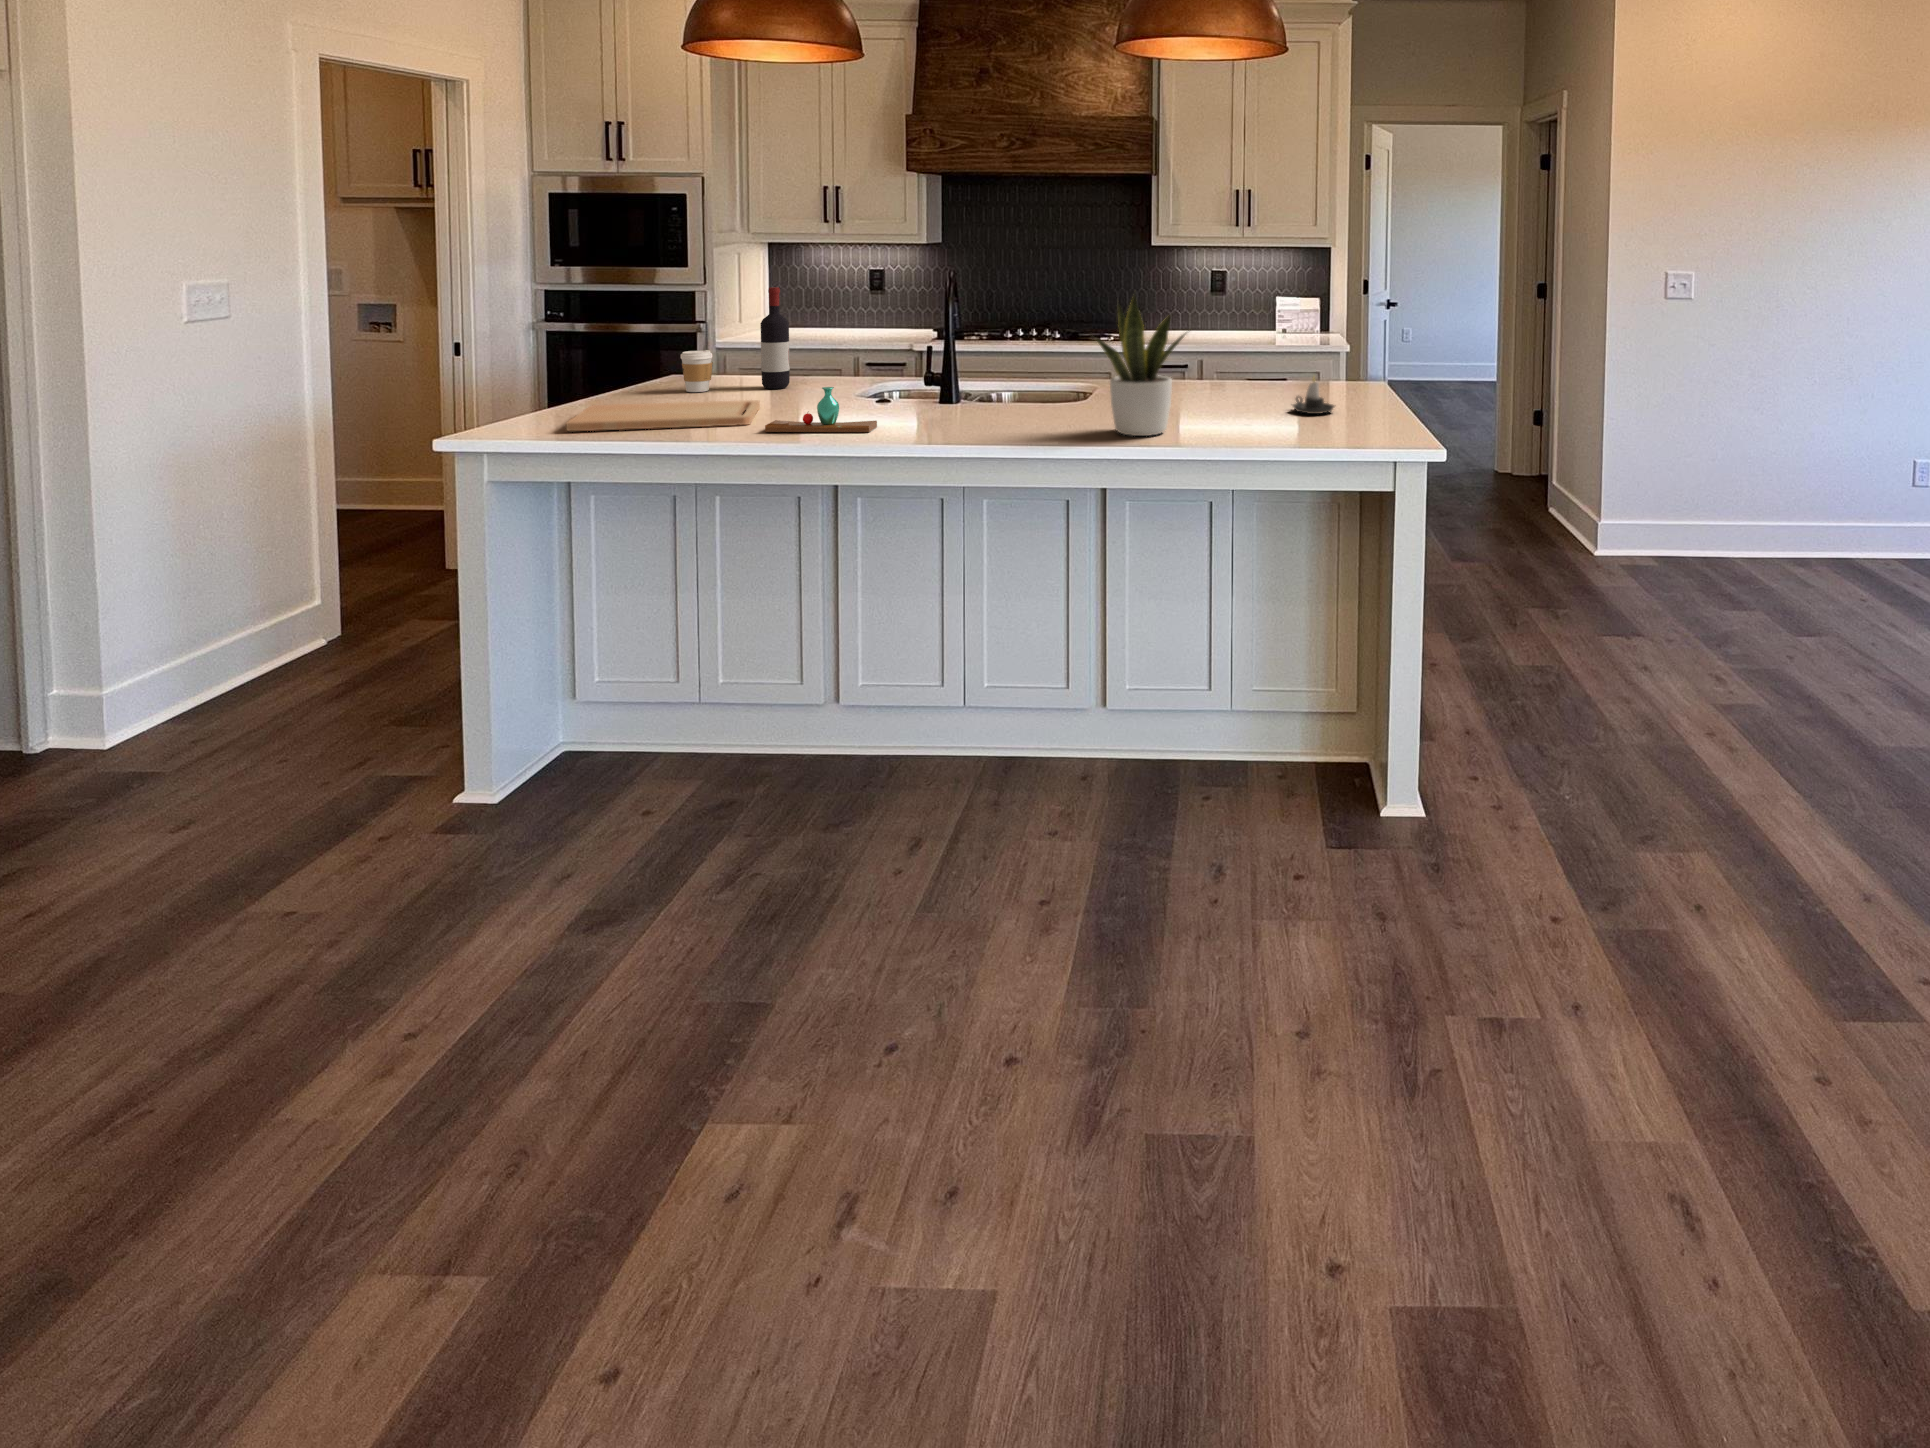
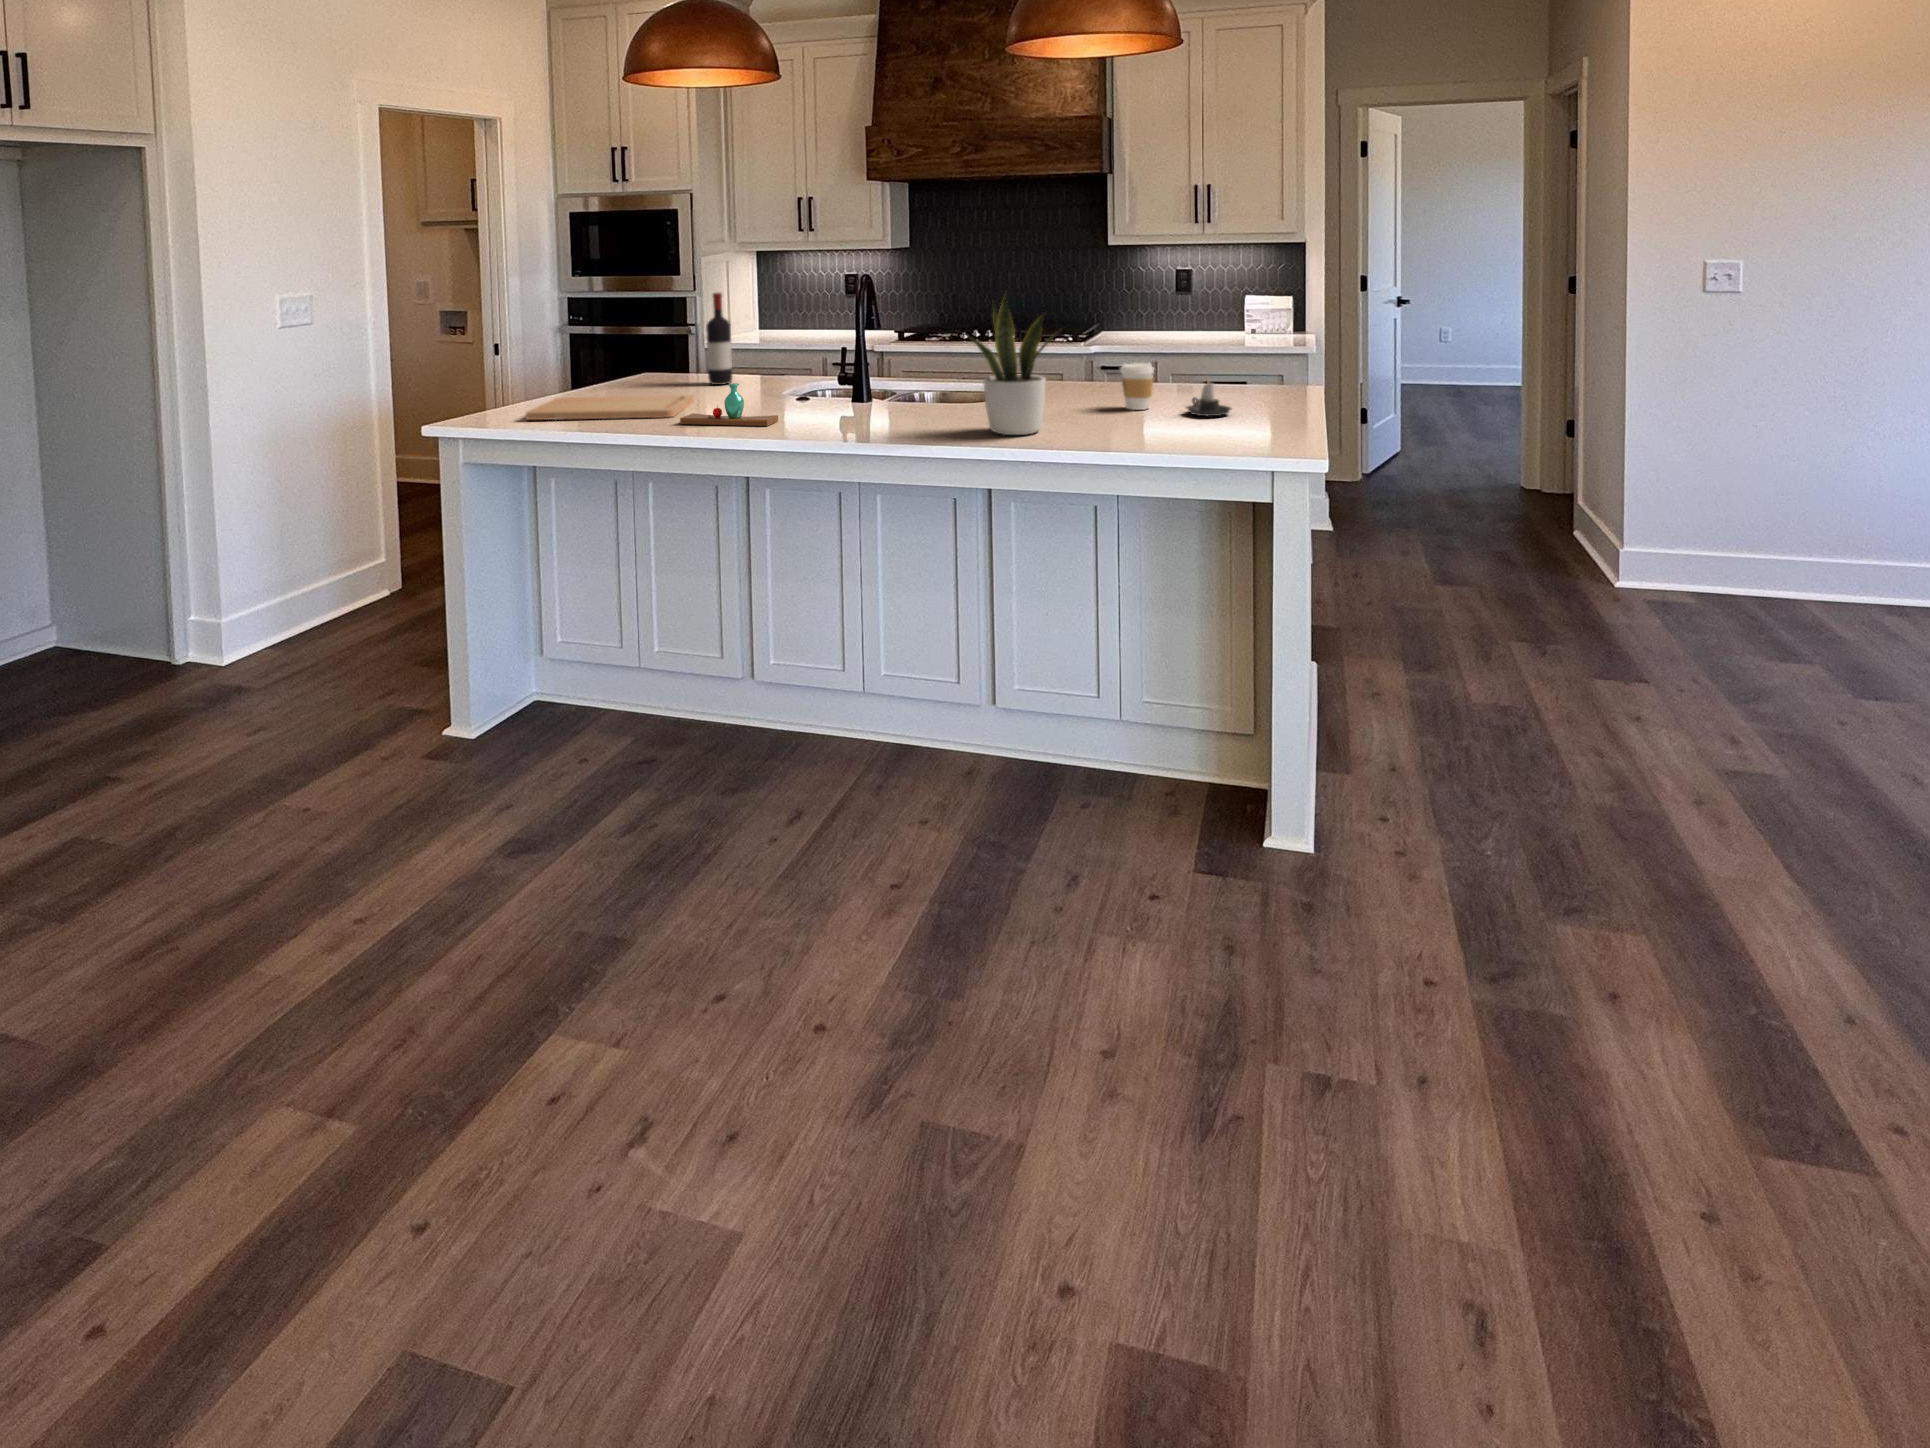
coffee cup: present [681,350,713,392] -> present [1120,363,1154,410]

